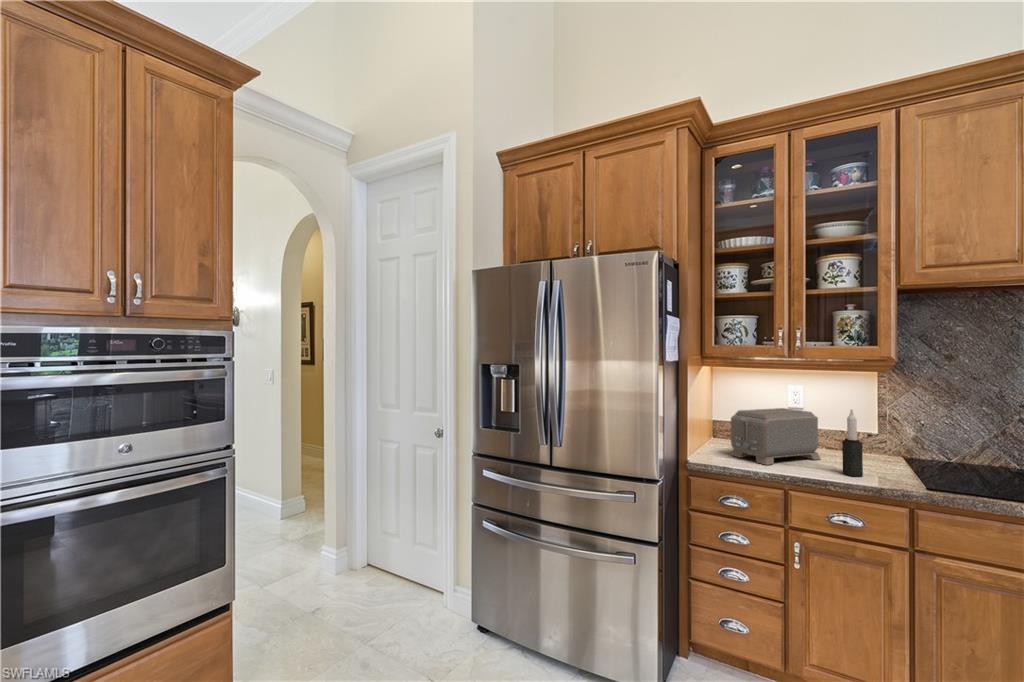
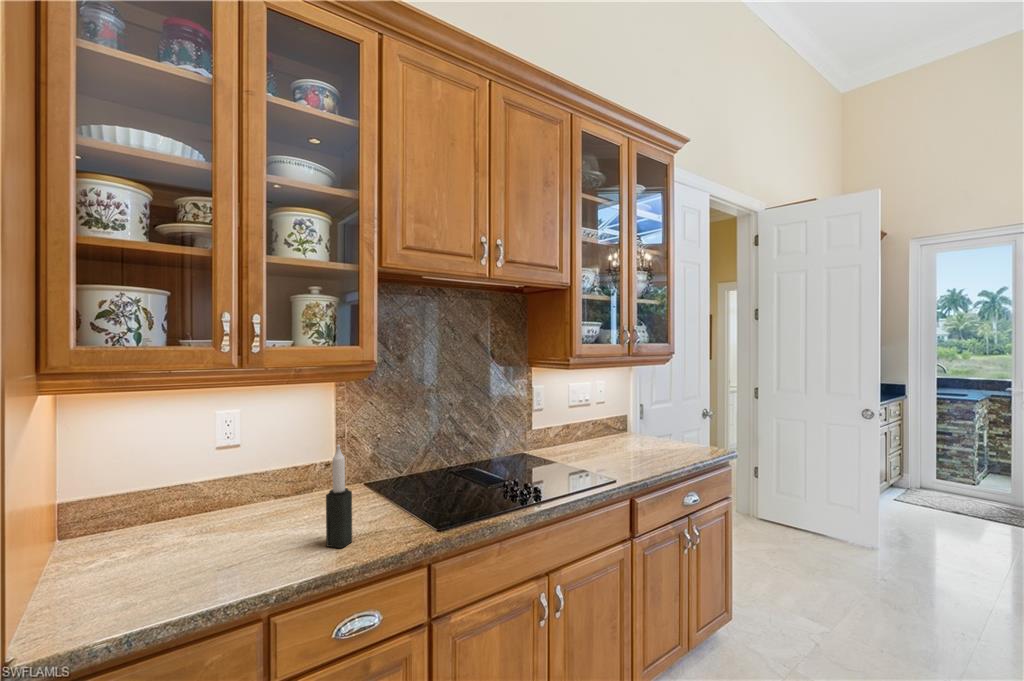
toaster: present [731,408,820,465] -> none [116,453,279,580]

